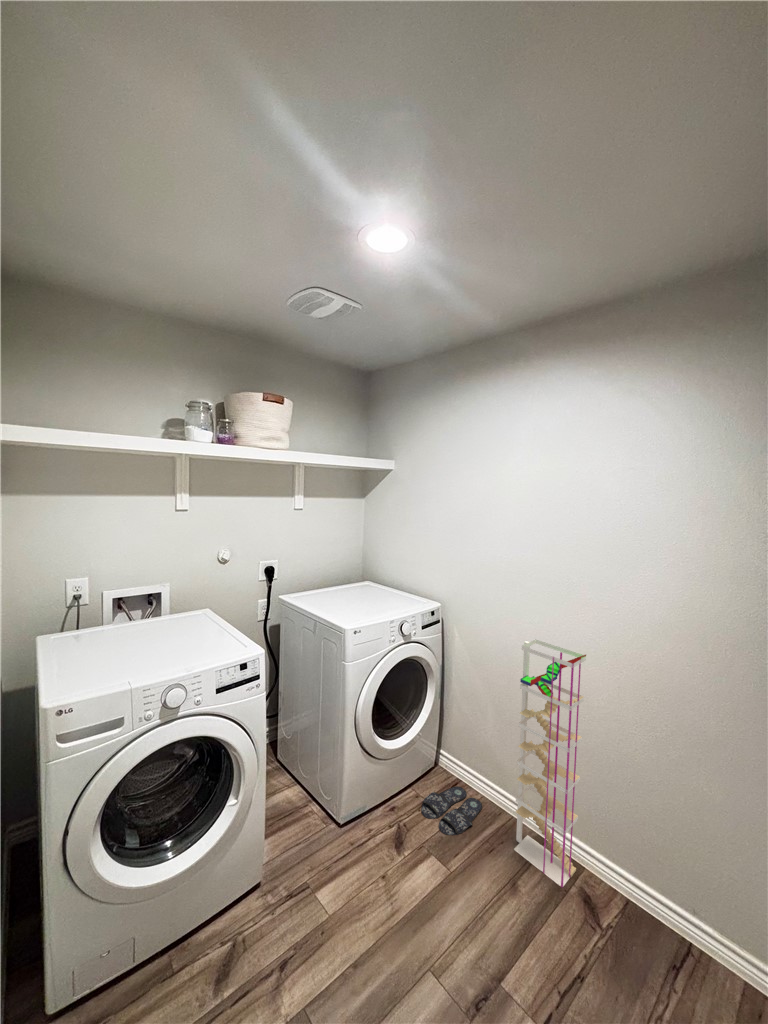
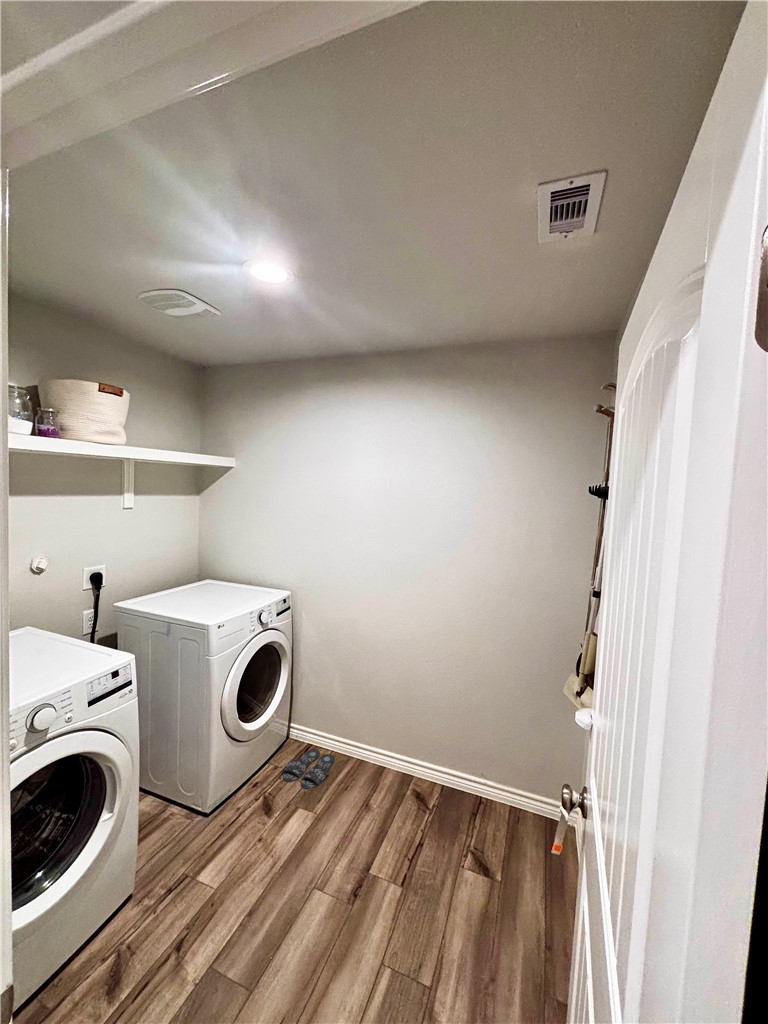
shelving unit: present [514,640,586,887] -> none [363,610,415,794]

